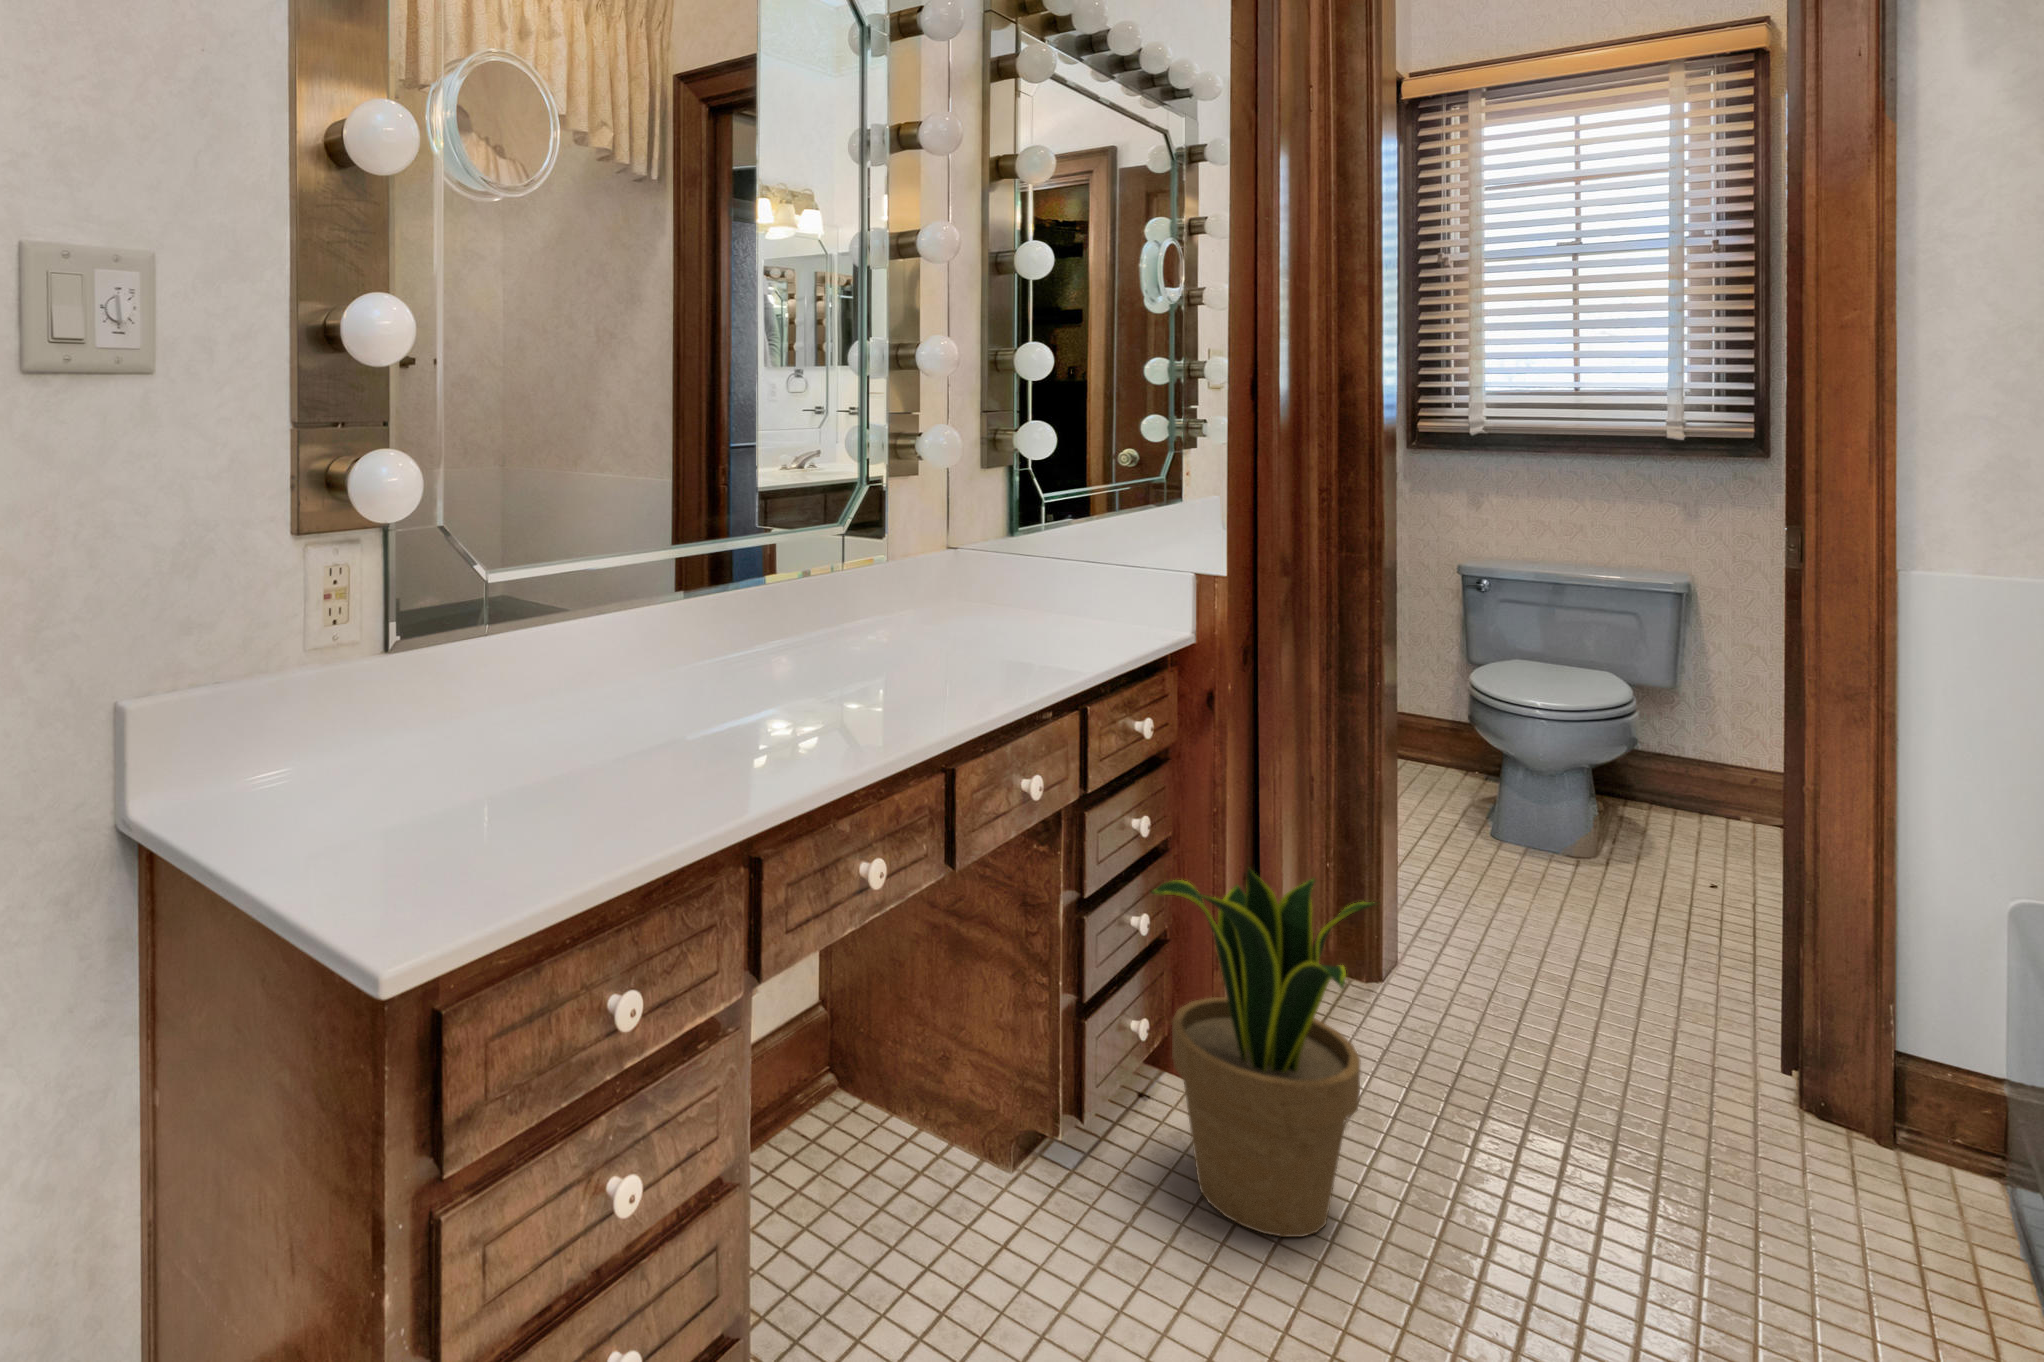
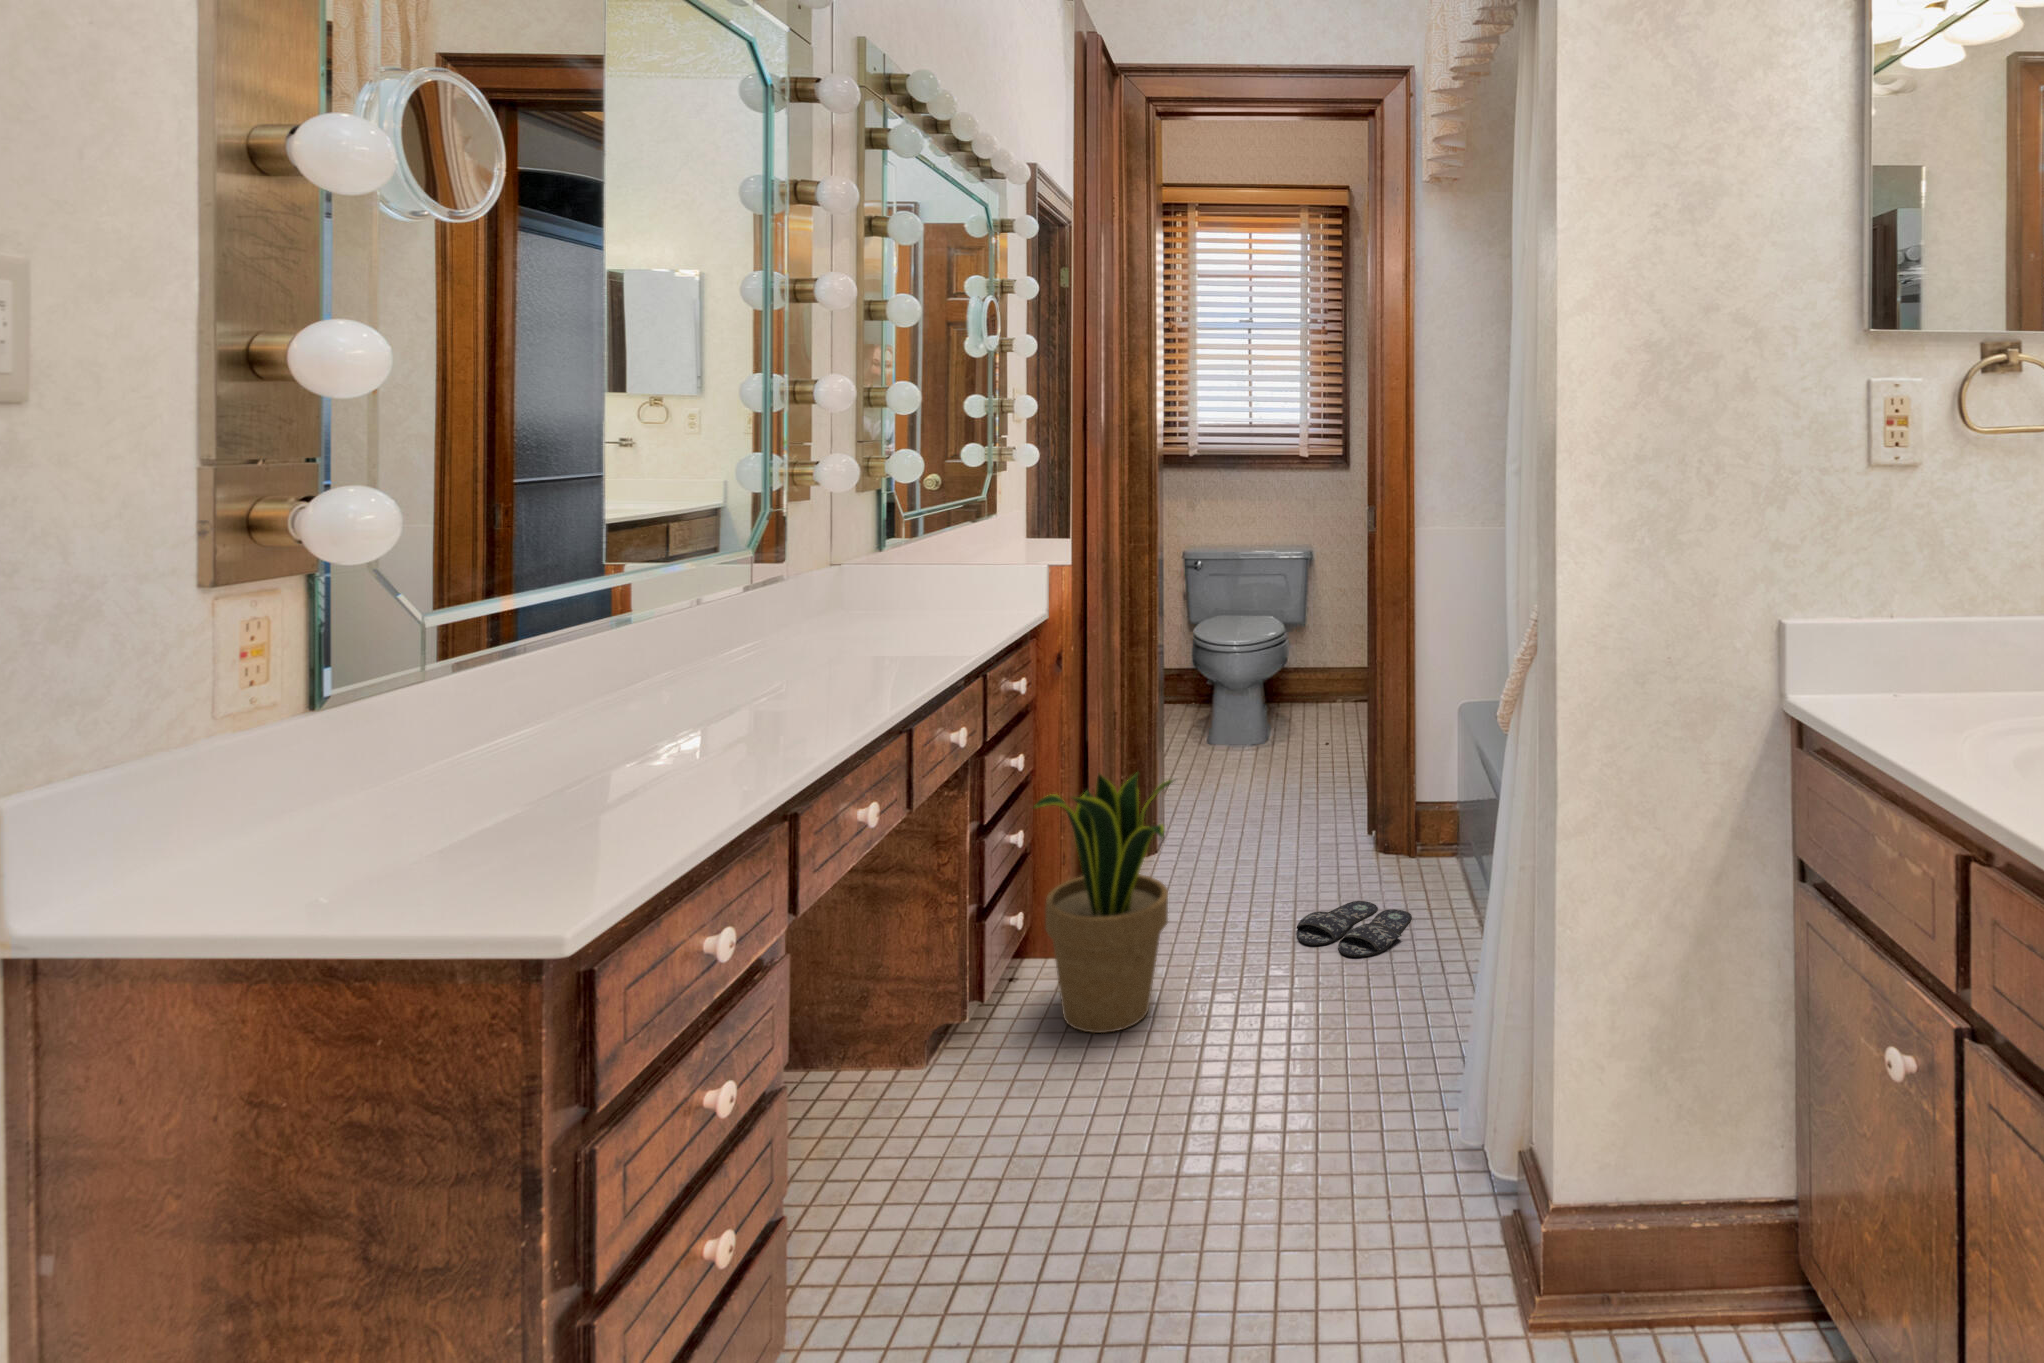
slippers: none [1613,1166,1878,1294] -> present [1297,901,1412,957]

